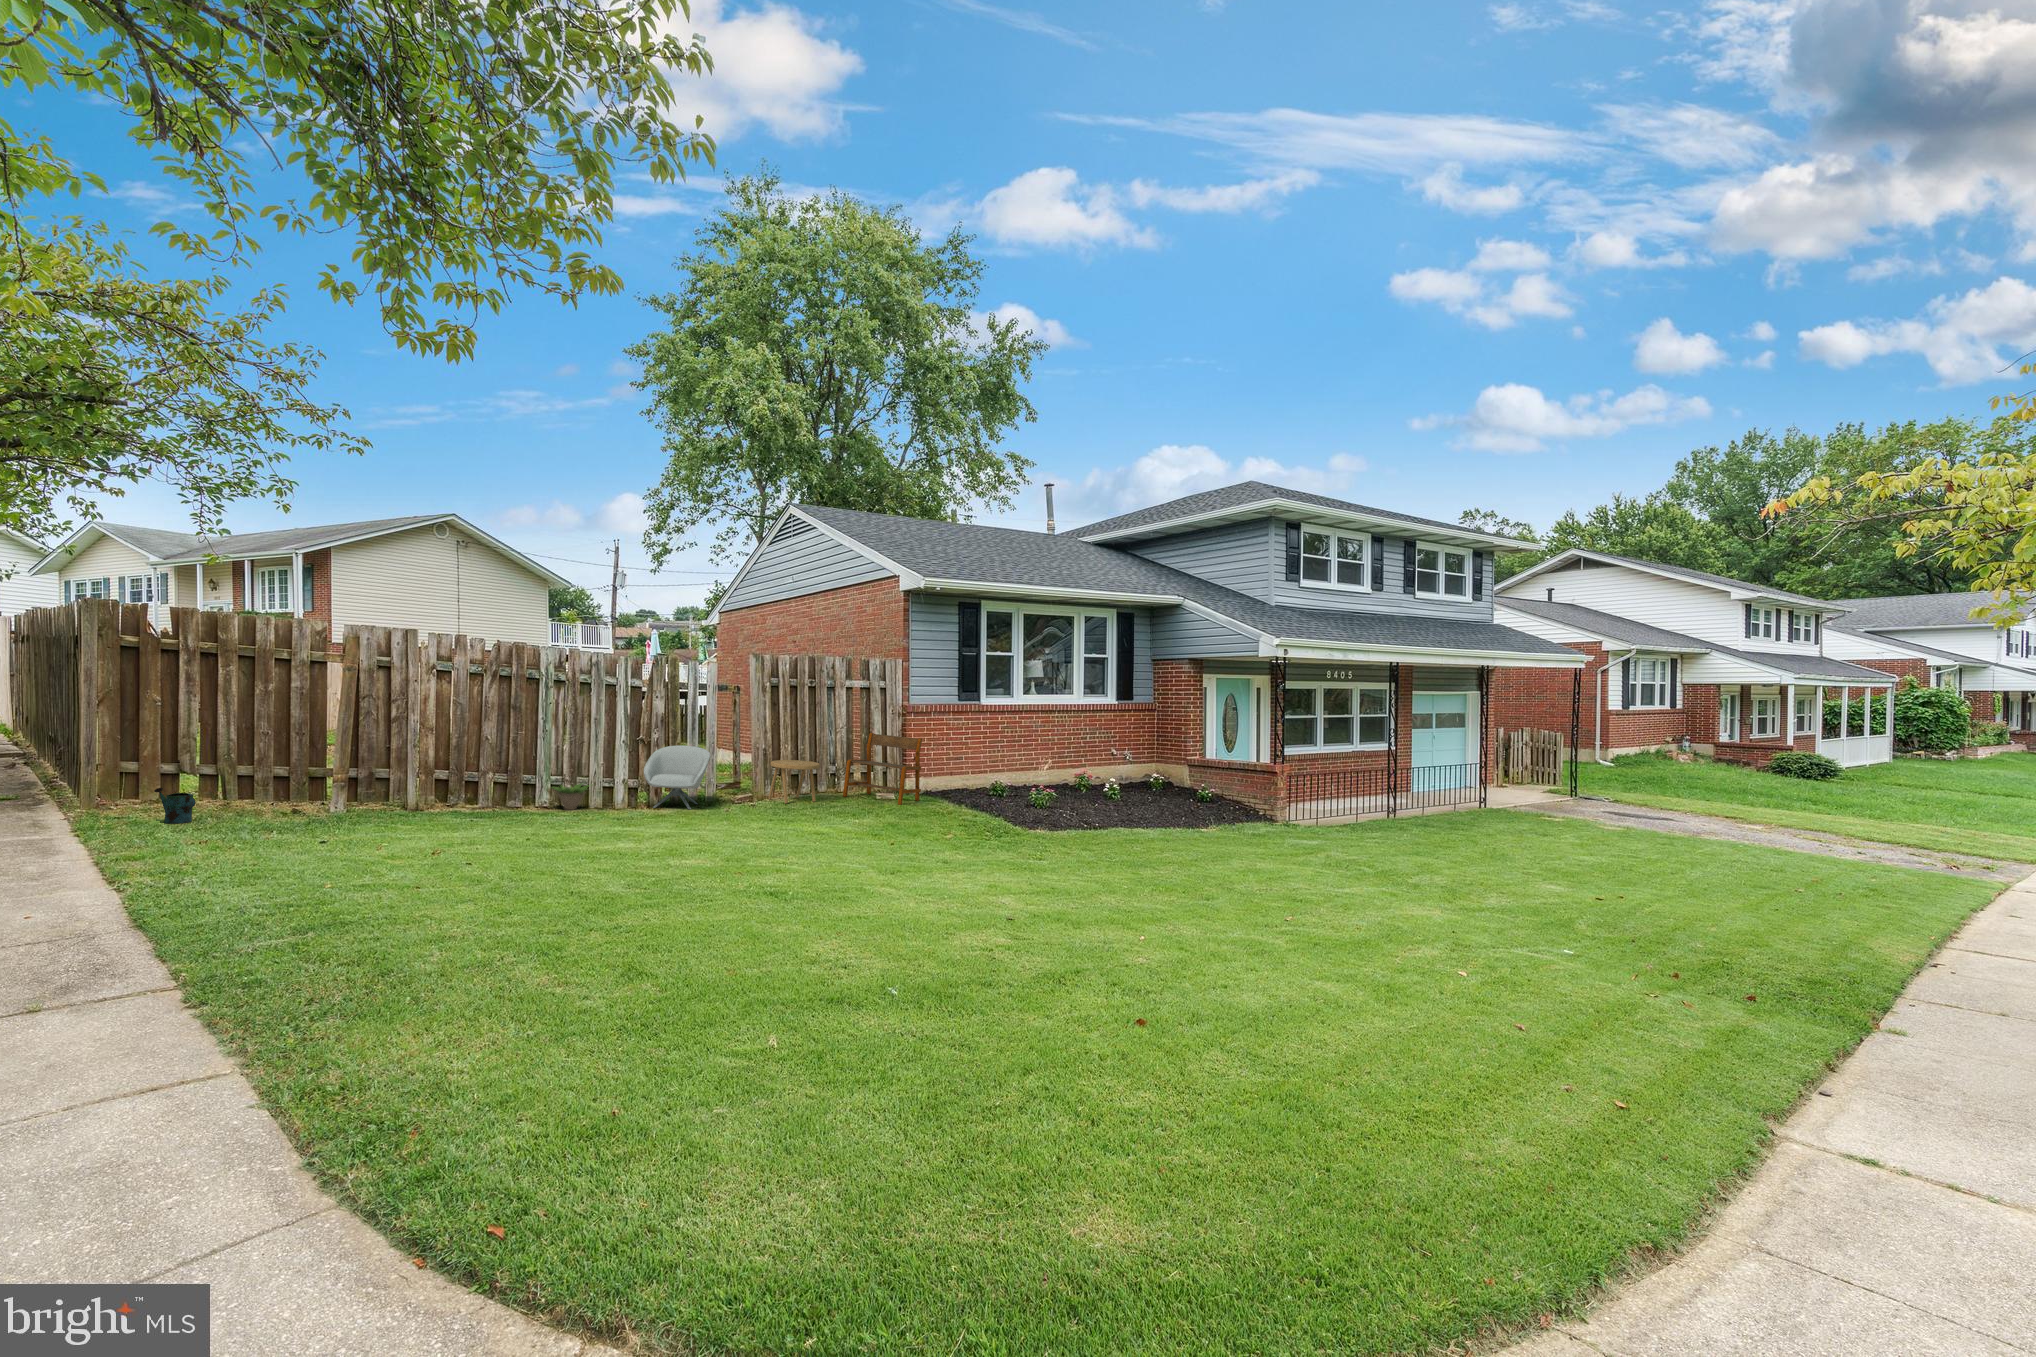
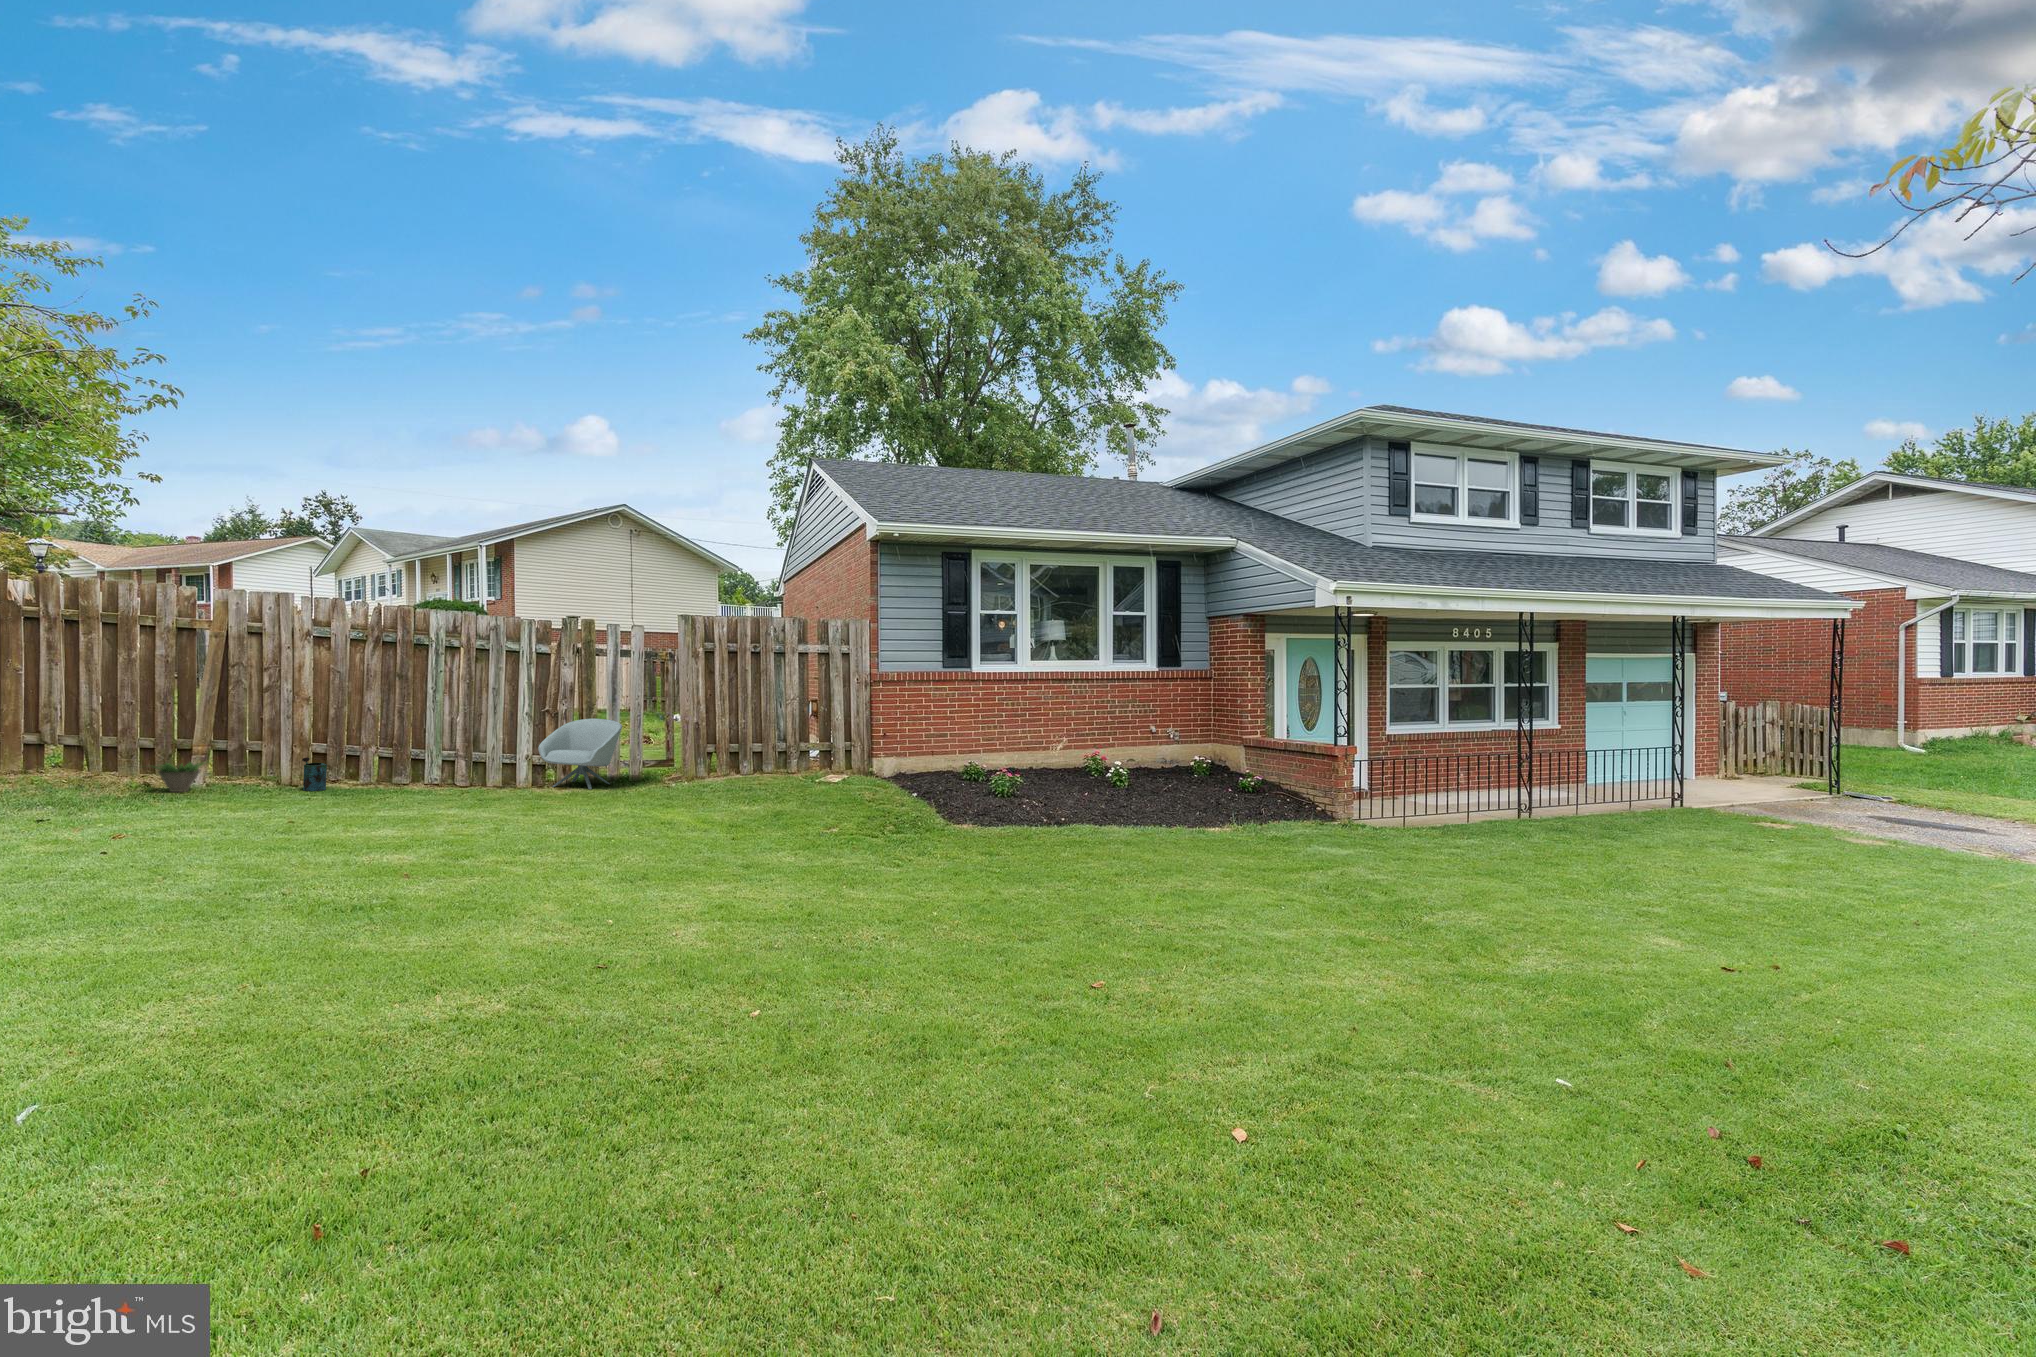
bench: present [843,733,922,805] -> none [796,706,883,789]
side table: present [768,760,820,804] -> none [701,736,758,785]
decorative plant: present [553,784,588,810] -> present [154,762,203,792]
watering can: present [154,788,196,824] -> present [302,757,327,791]

